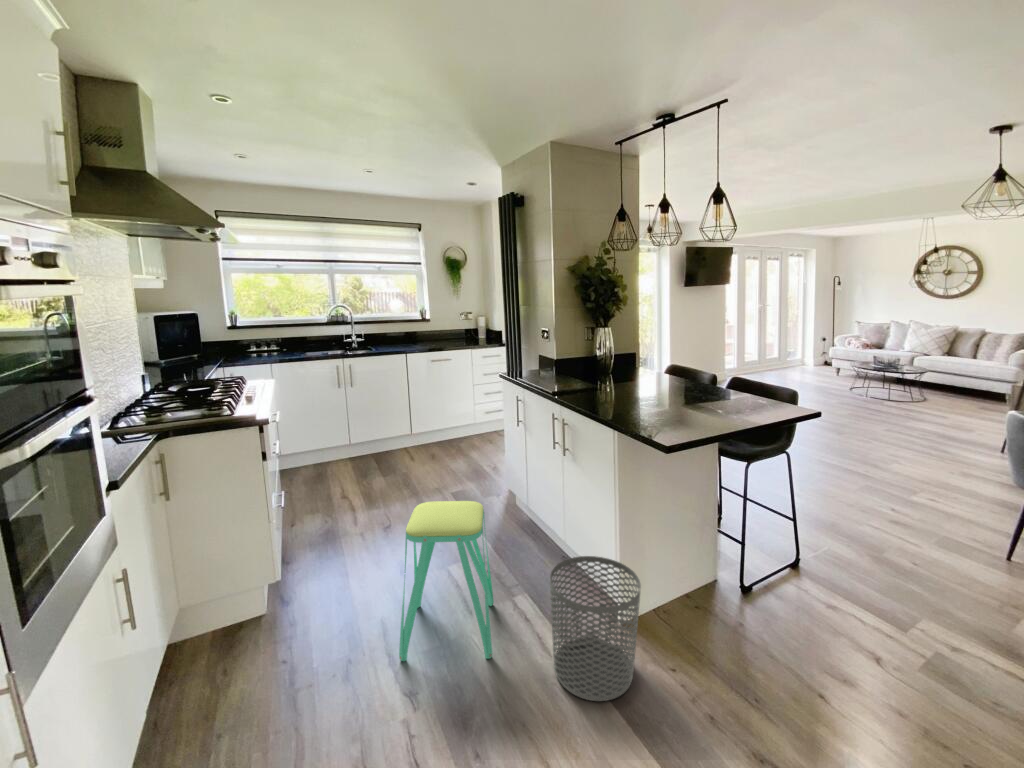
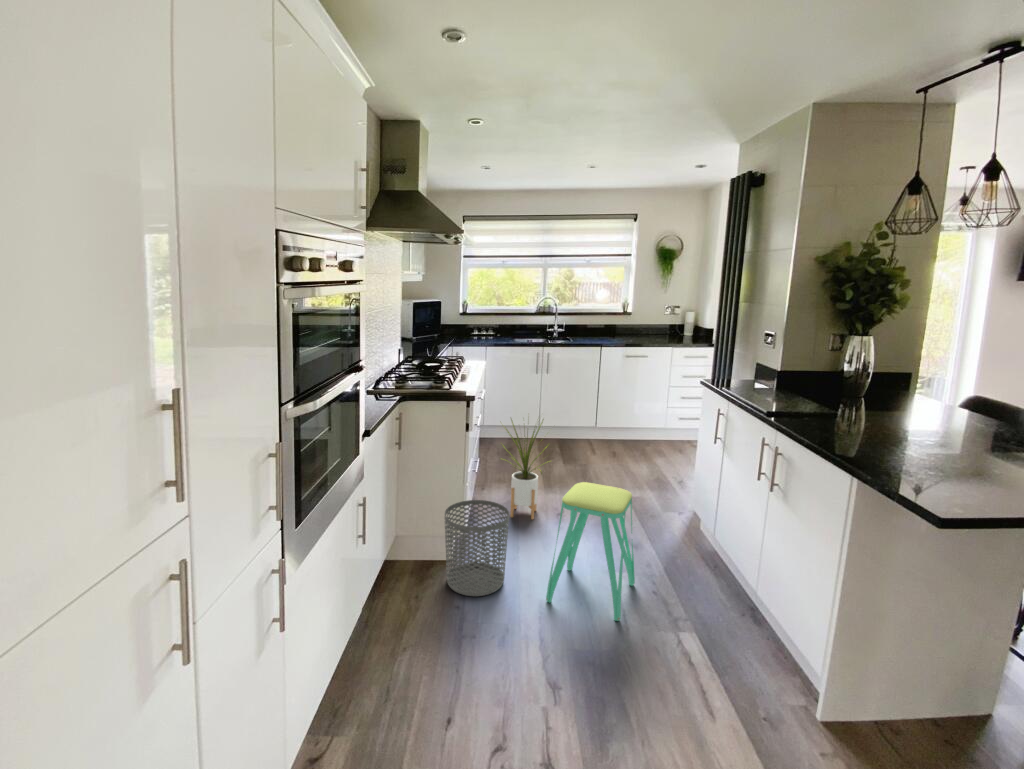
house plant: none [304,427,379,557] -> present [506,419,544,519]
waste bin: present [550,556,641,701] -> present [444,500,509,596]

